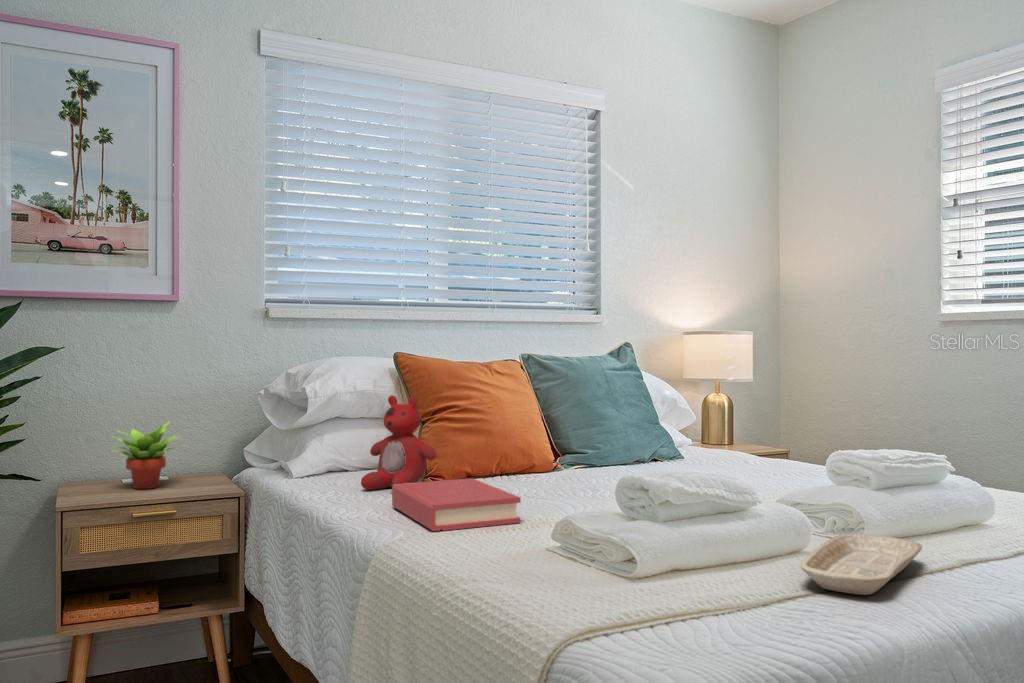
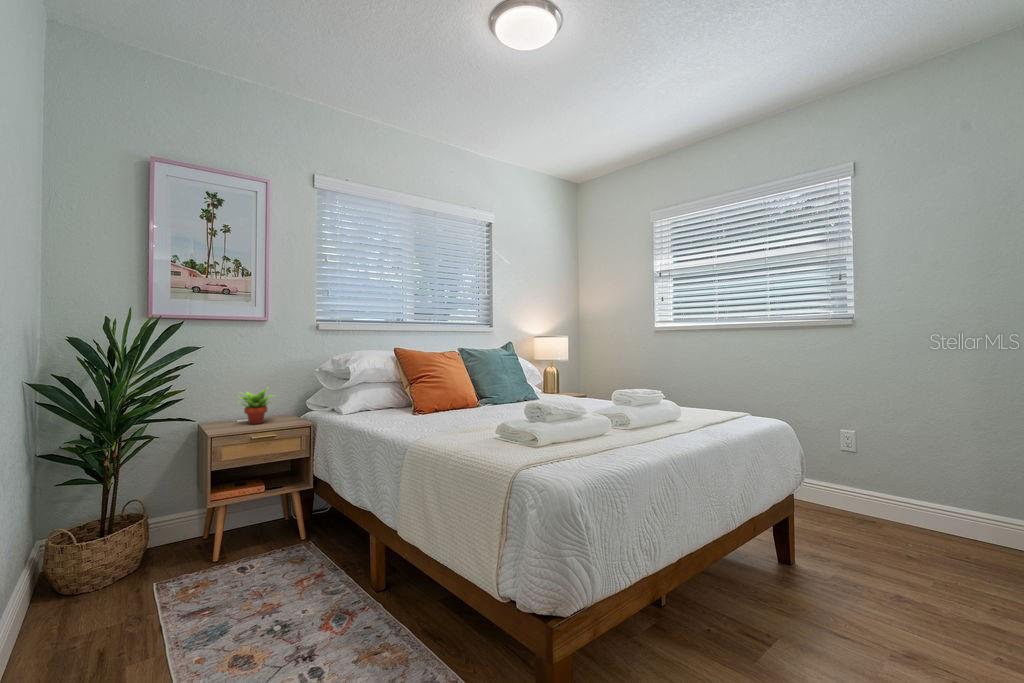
stuffed bear: present [361,396,436,490] -> none [382,370,421,419]
hardback book: present [392,478,521,531] -> none [404,410,473,435]
tray: present [801,534,922,595] -> none [611,425,659,448]

